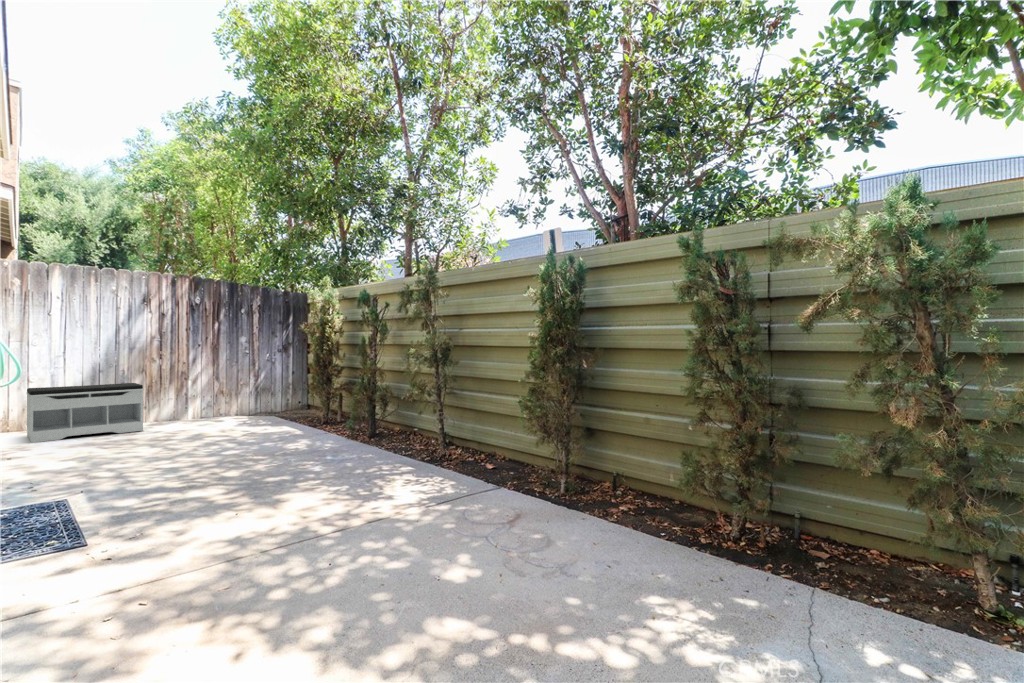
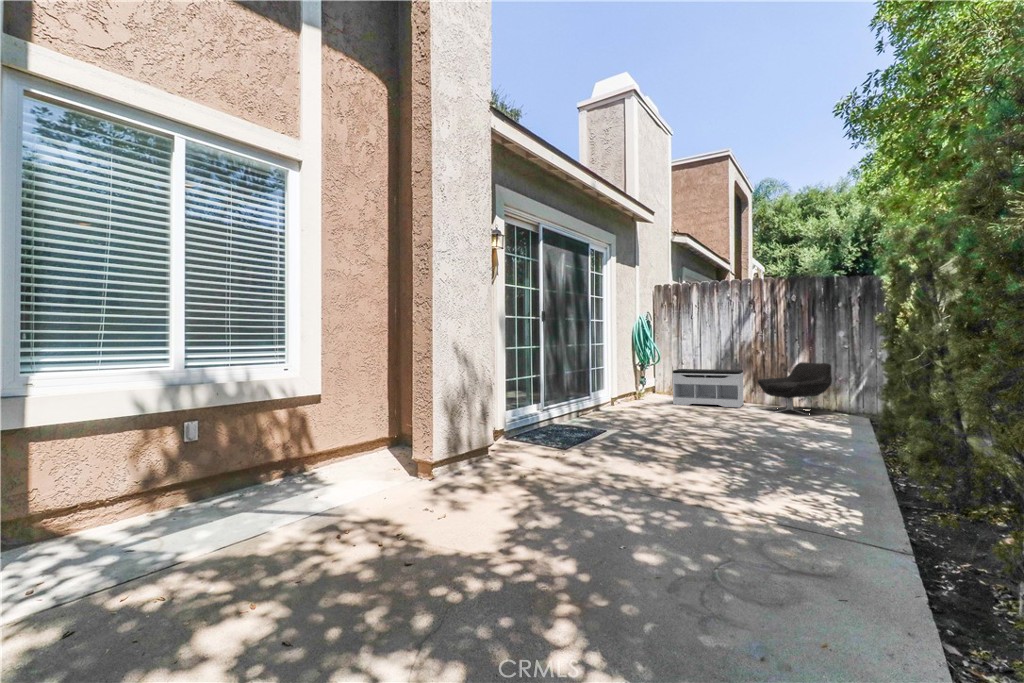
lounge chair: none [166,370,248,430] -> present [758,362,832,414]

